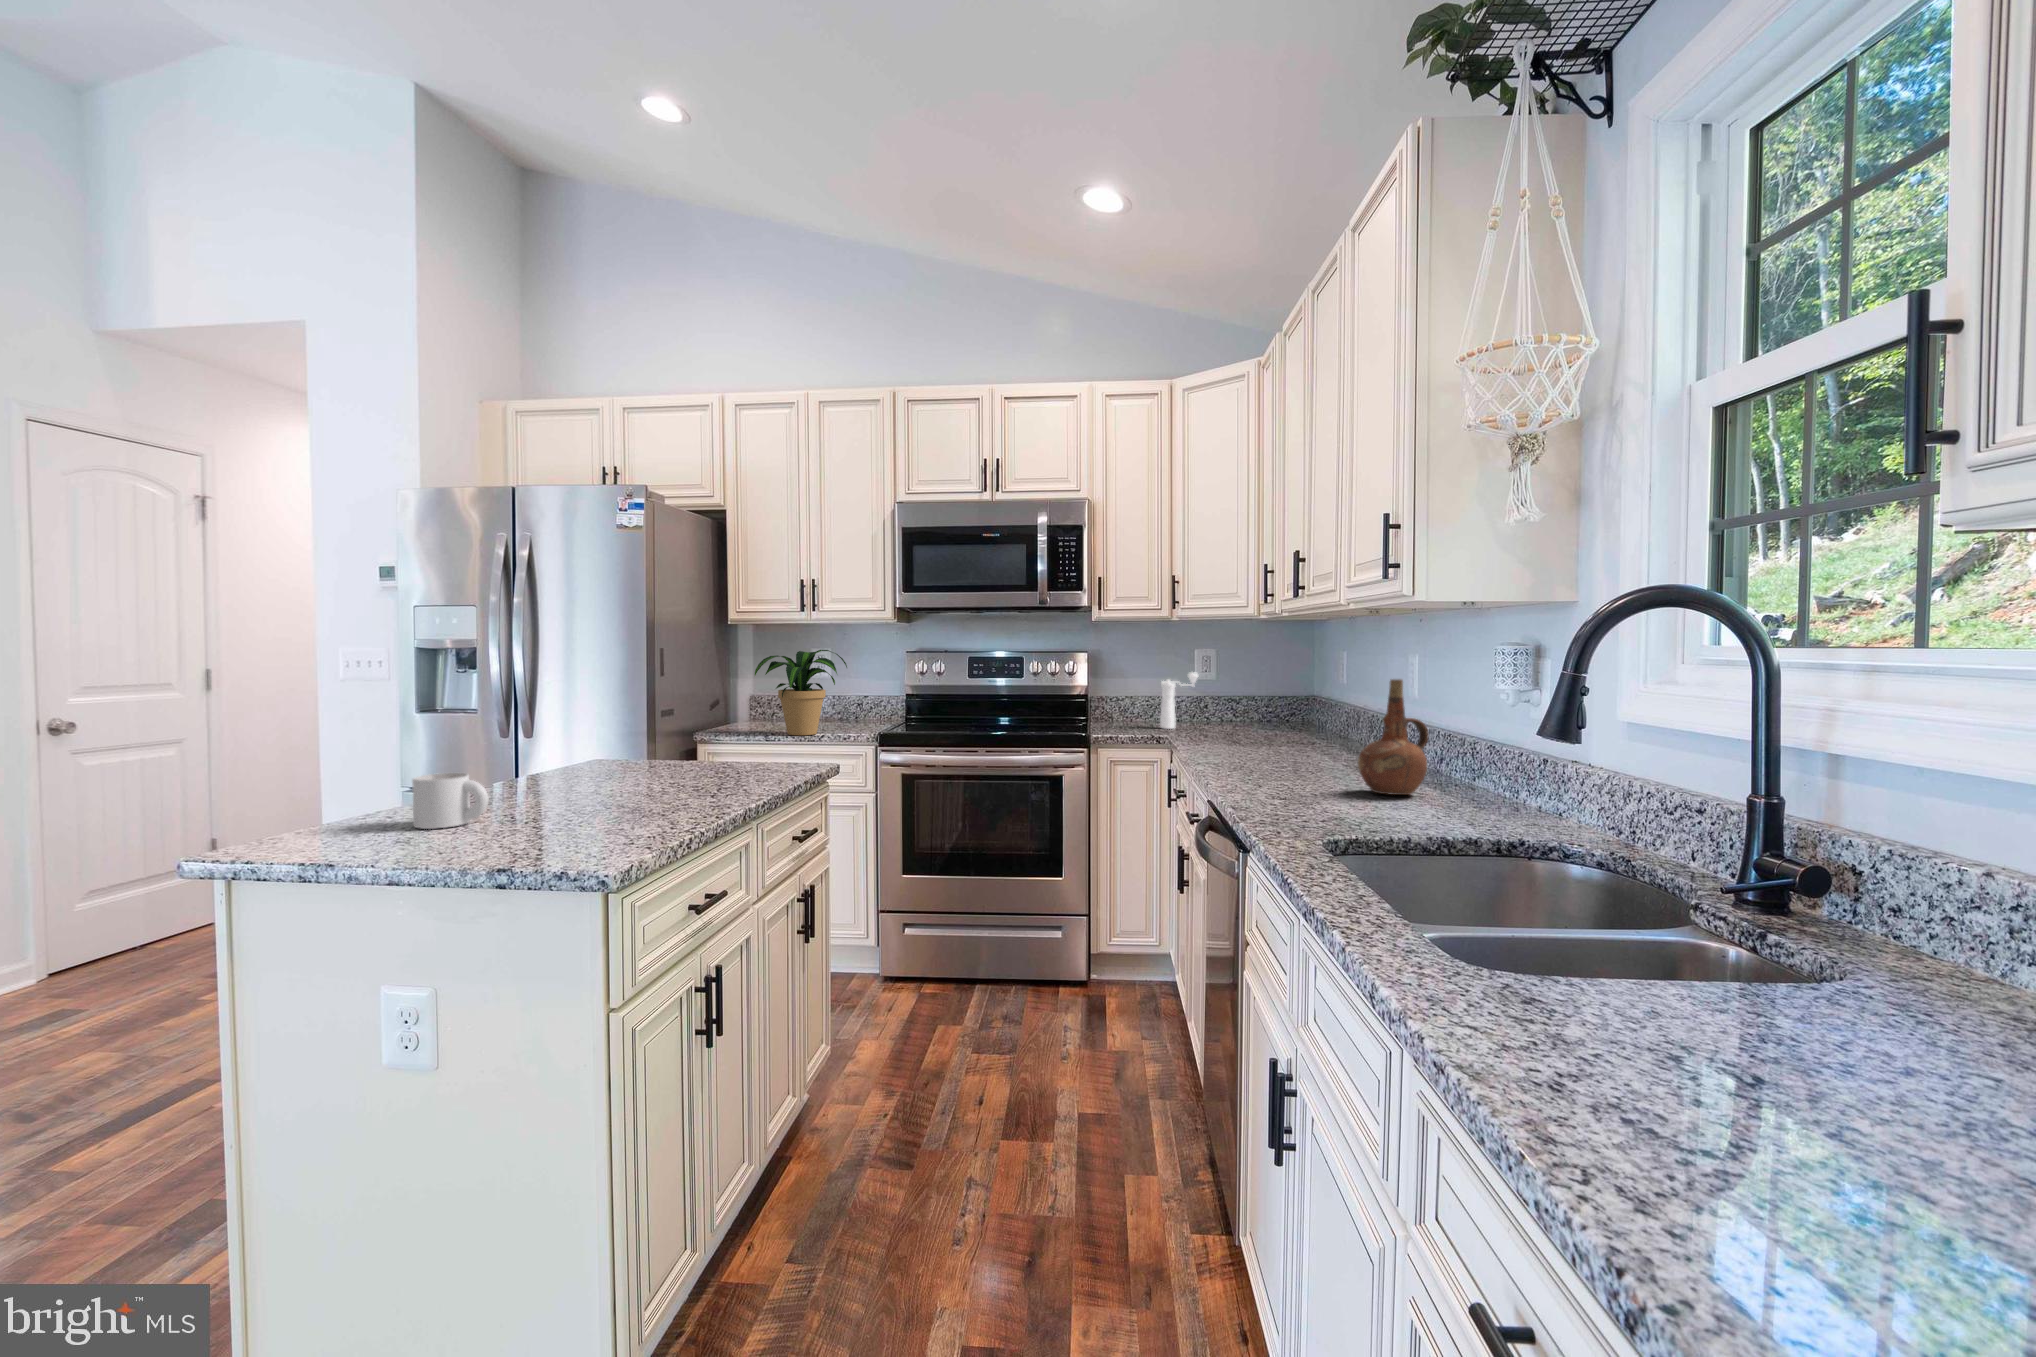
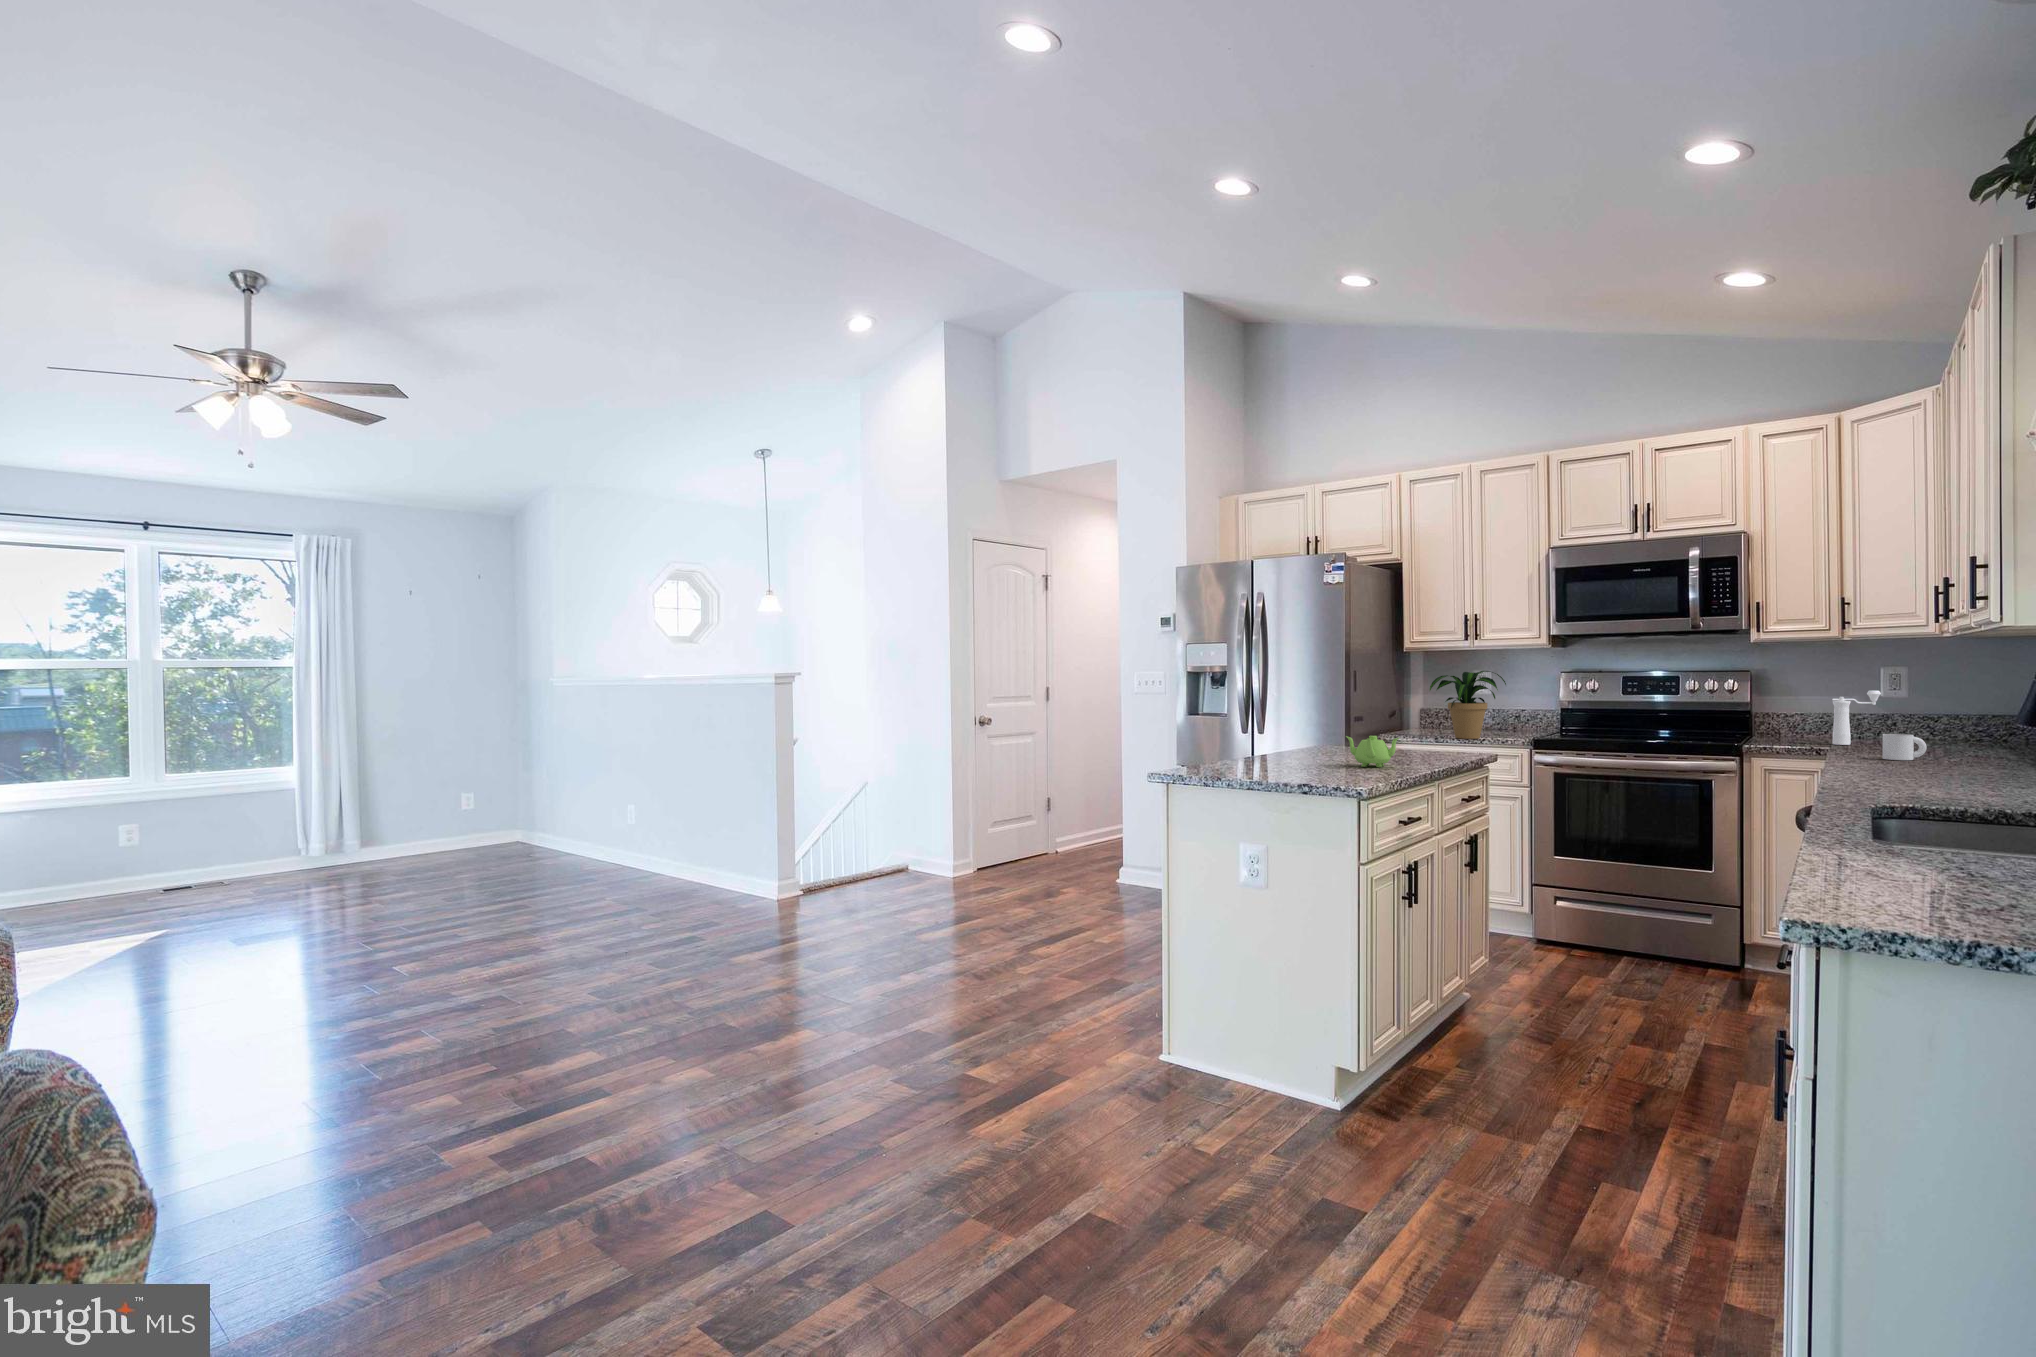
ceramic pitcher: present [1358,679,1428,795] -> none [1929,691,1996,779]
teapot: none [545,768,653,835] -> present [1346,736,1399,767]
mug: present [412,773,489,829] -> present [1883,734,1927,760]

